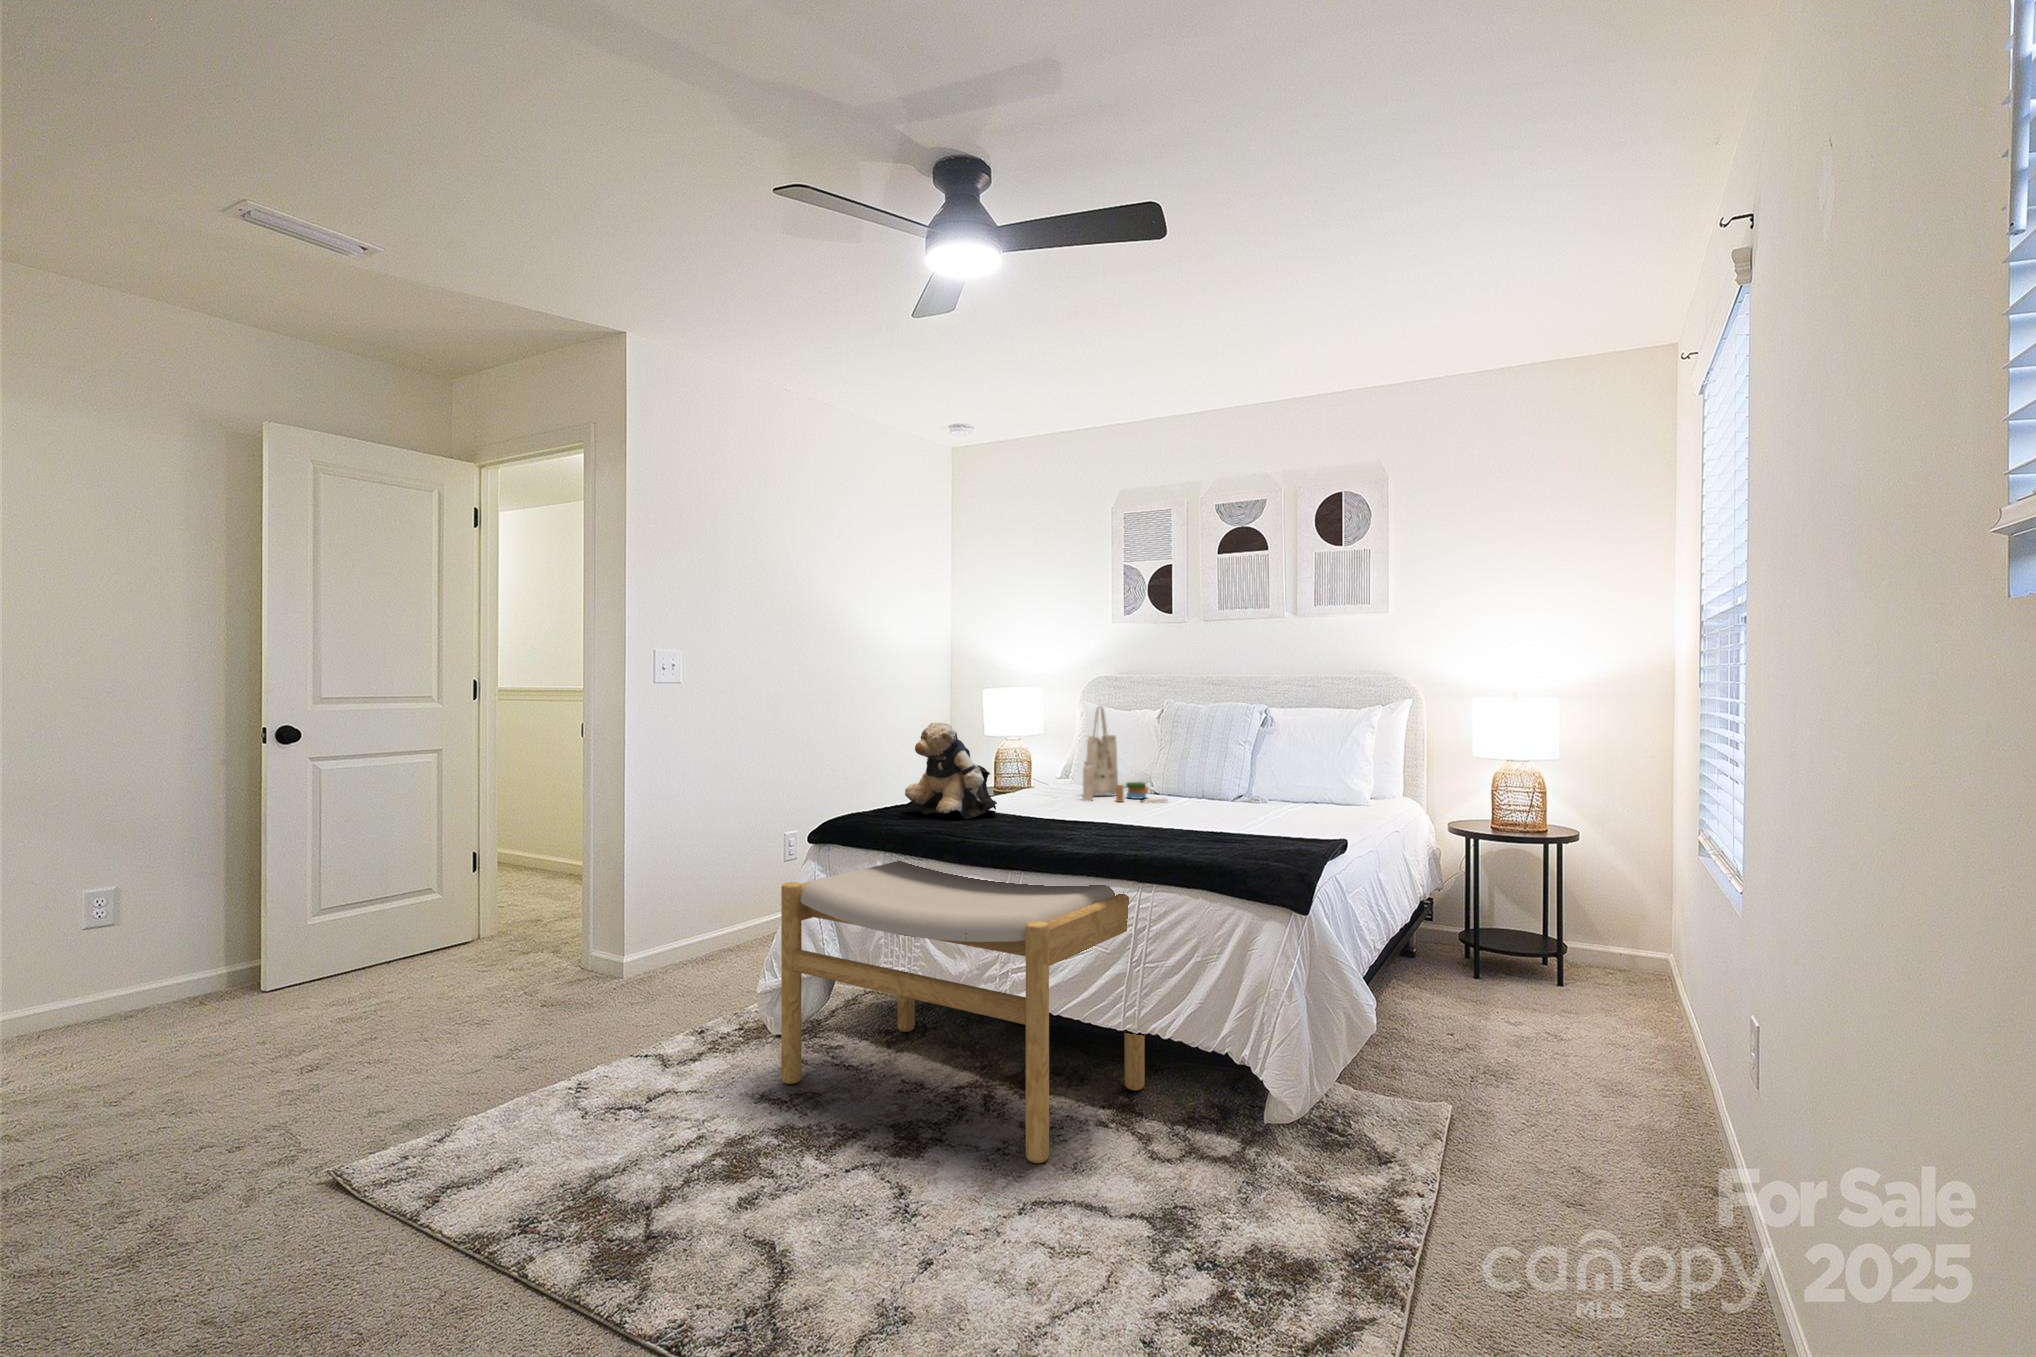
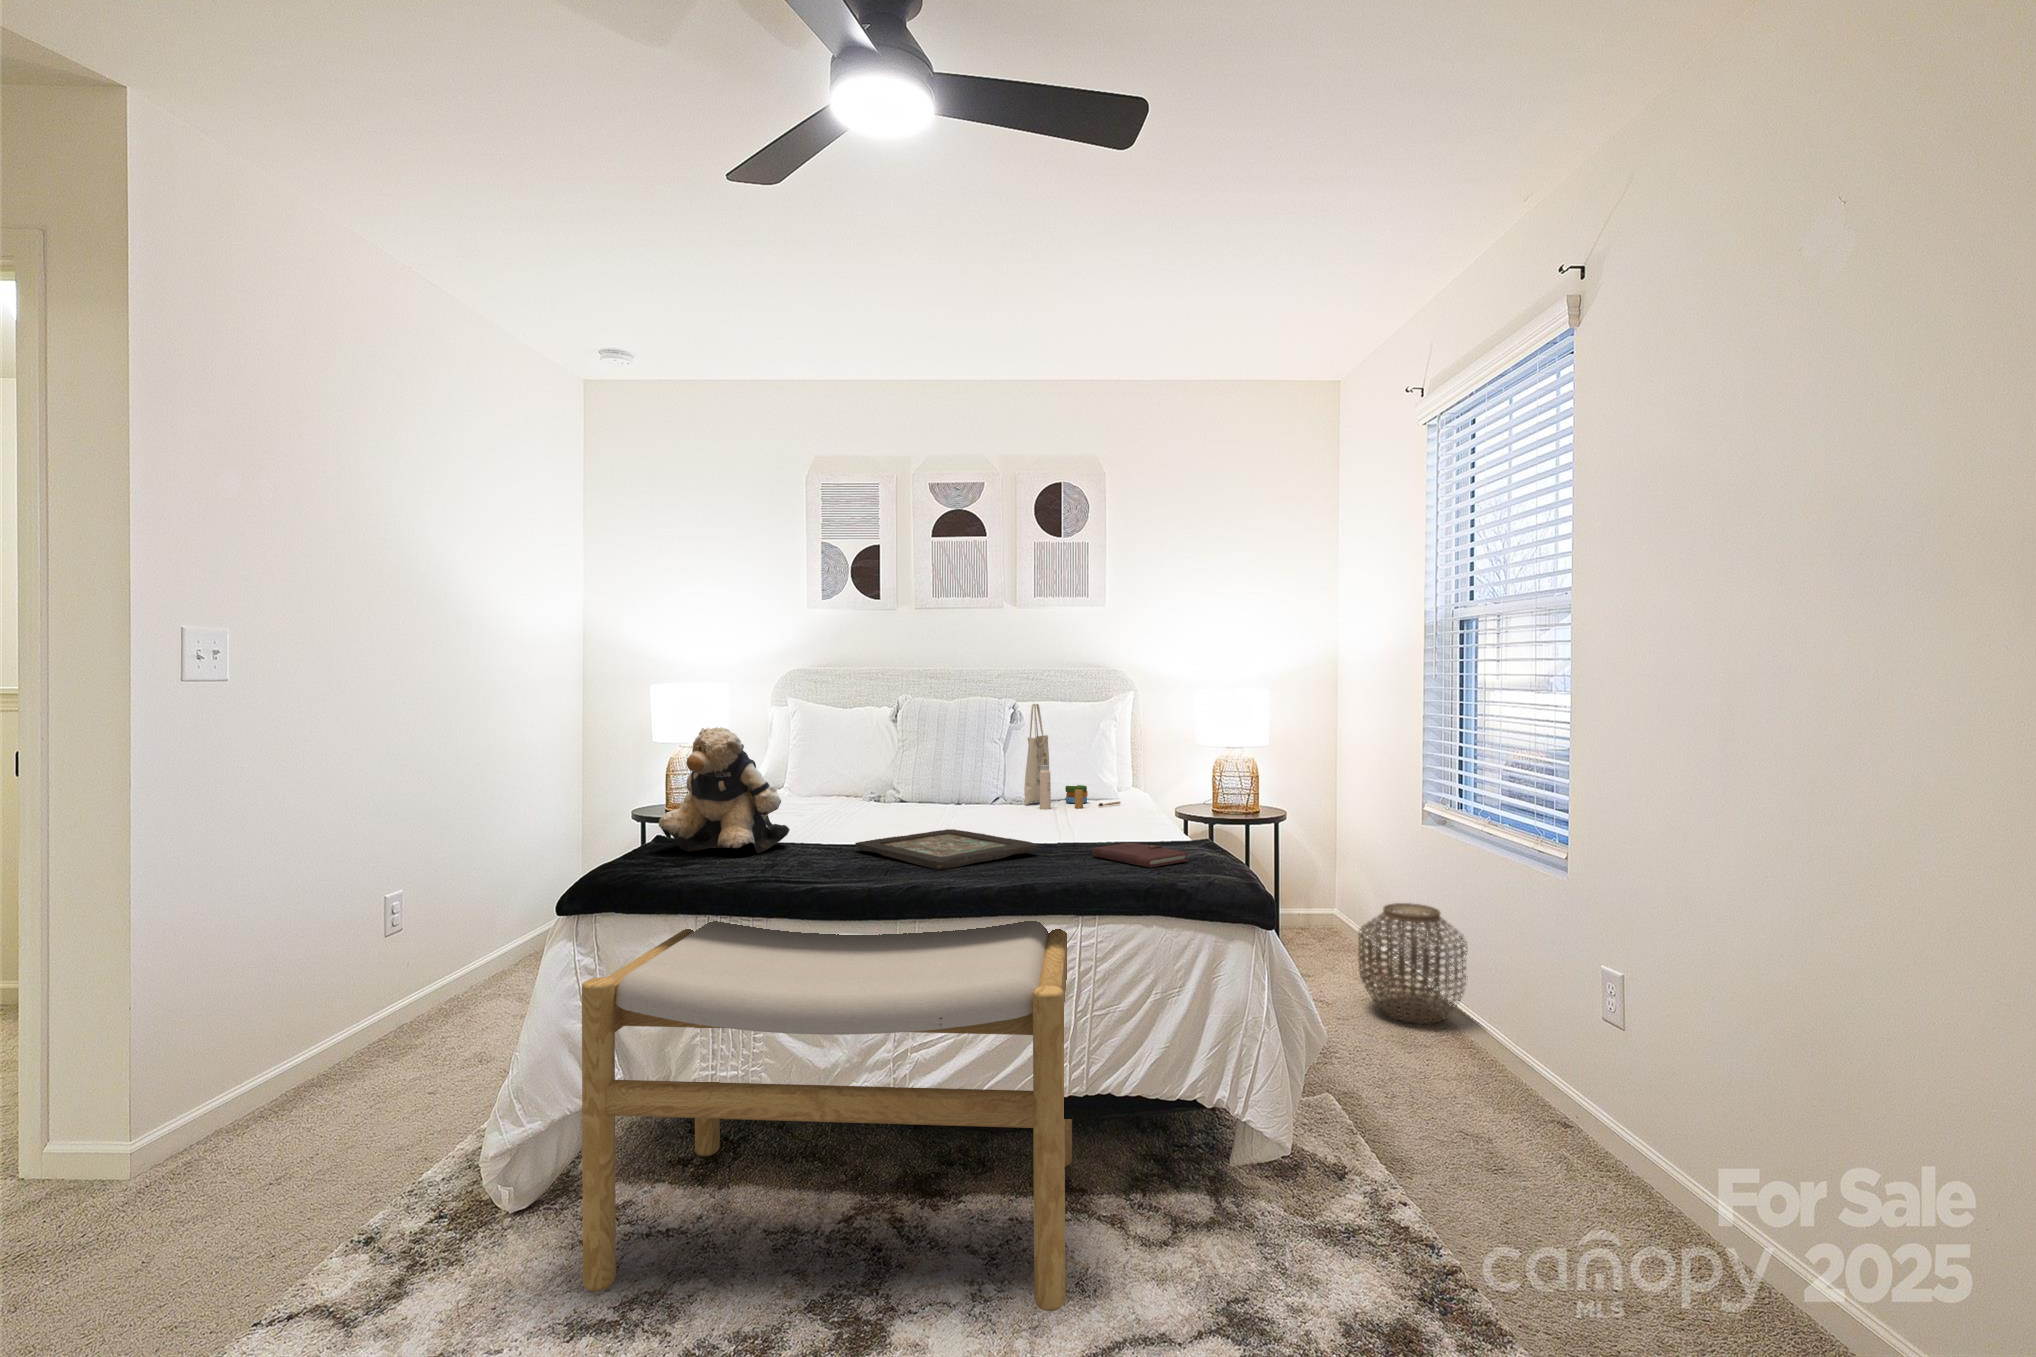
tote bag: present [1083,706,1167,802] -> present [1024,704,1121,809]
decorative tray: none [1034,814,1166,840] -> present [855,829,1038,870]
notebook: none [1206,835,1278,854] -> present [1092,842,1188,868]
woven basket: none [1560,933,1688,1065] -> present [1359,903,1467,1024]

